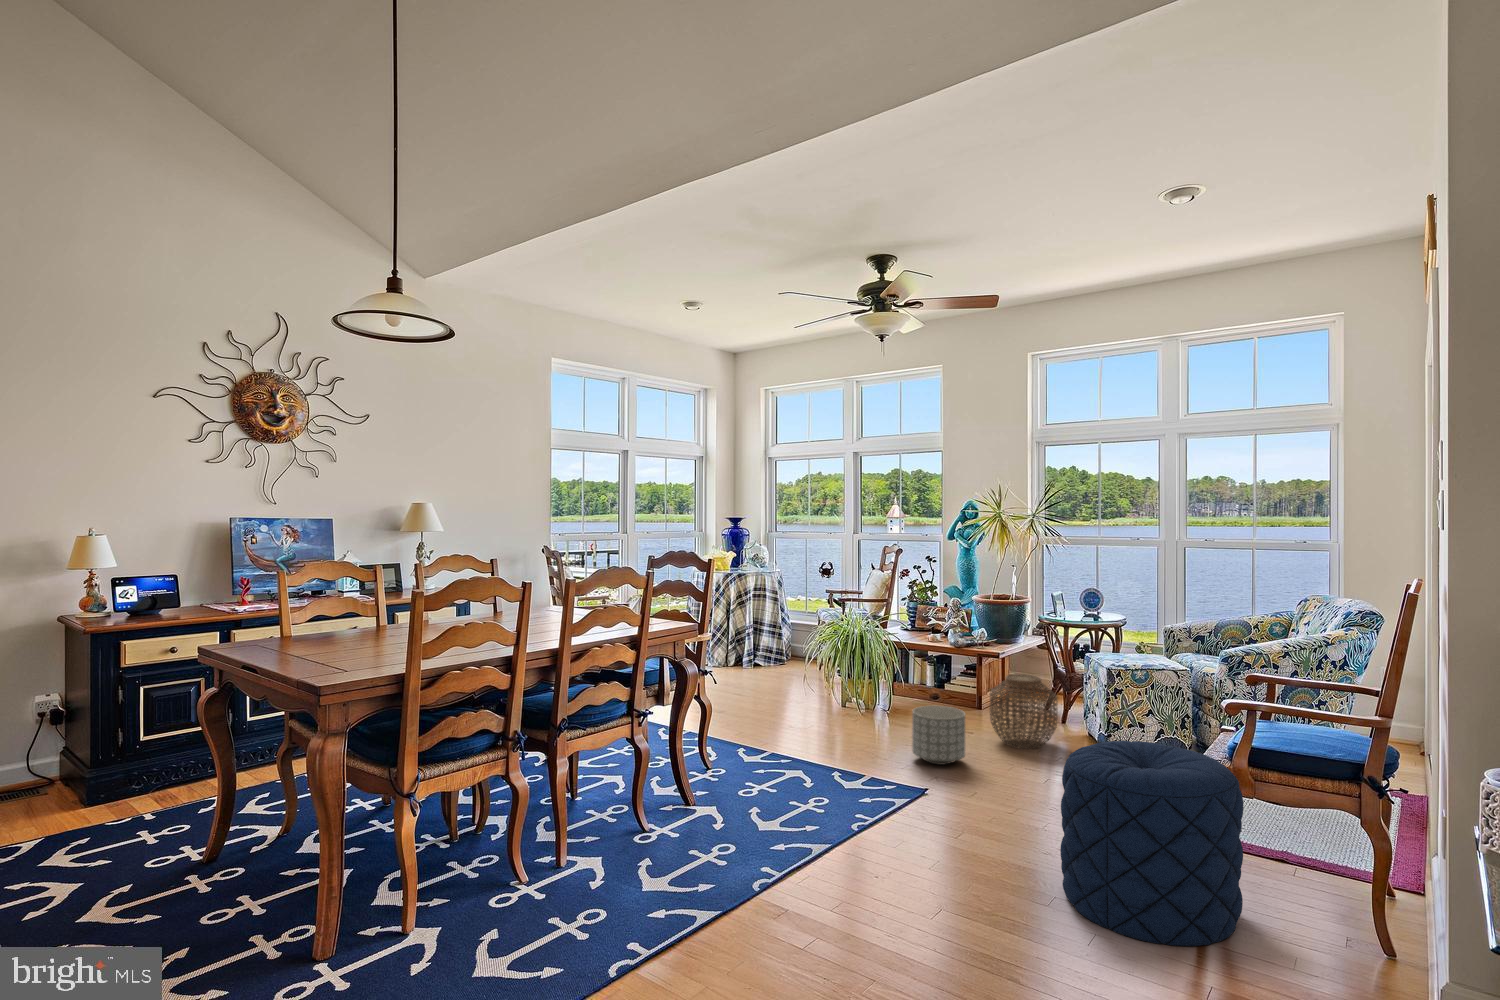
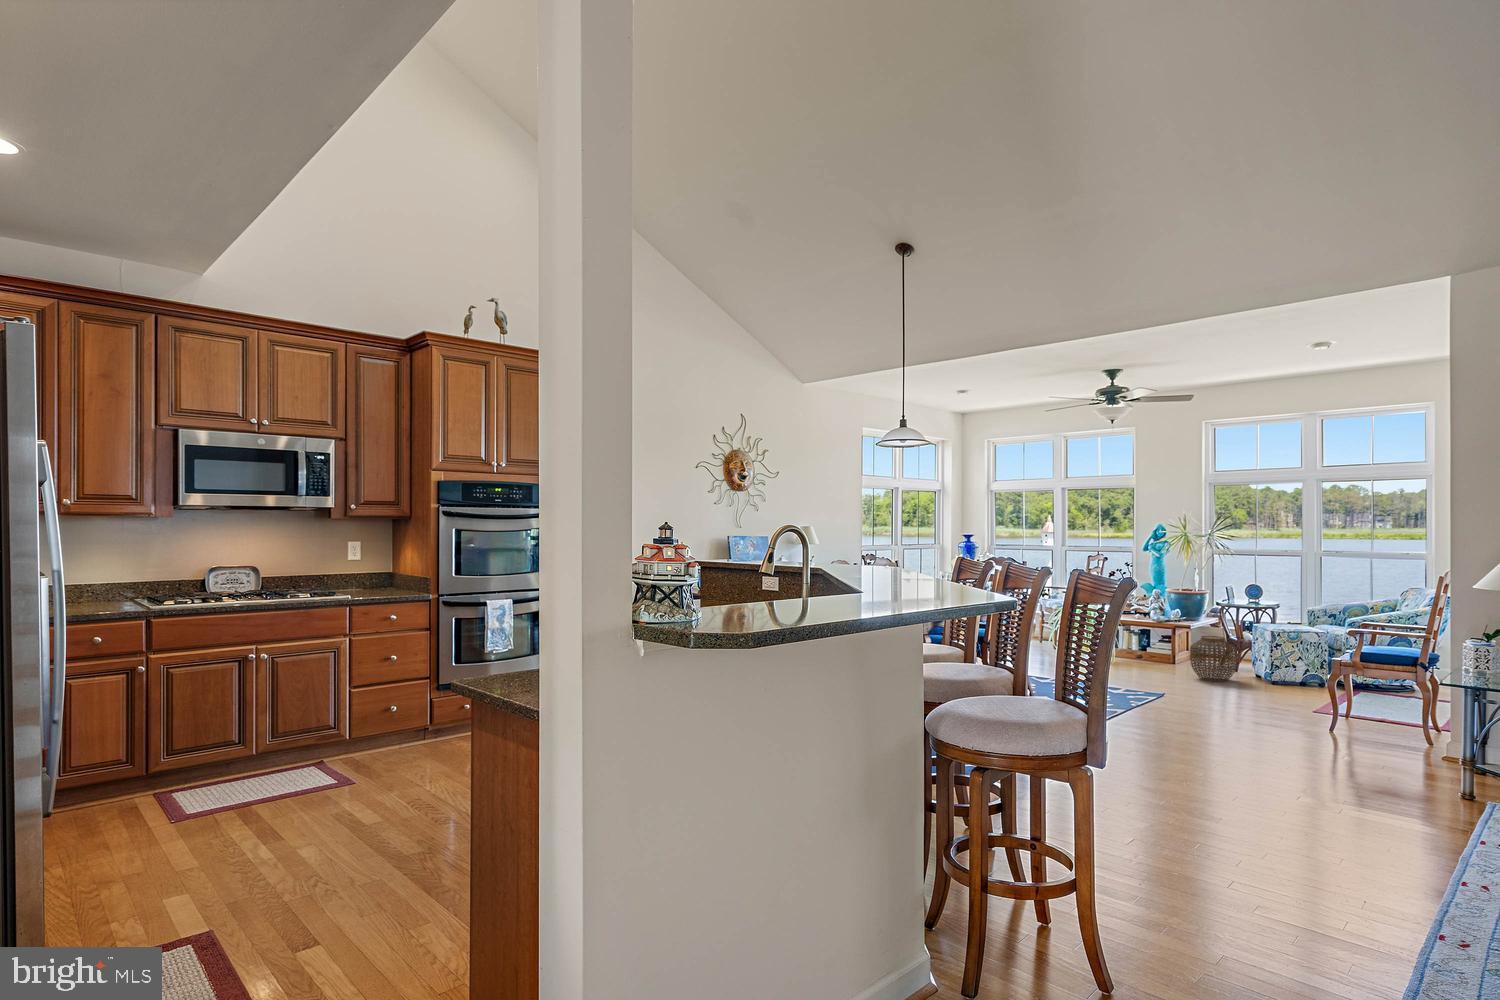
planter: present [912,706,965,765] -> none [1145,653,1180,687]
pouf: present [1060,741,1243,946] -> none [1257,654,1354,743]

